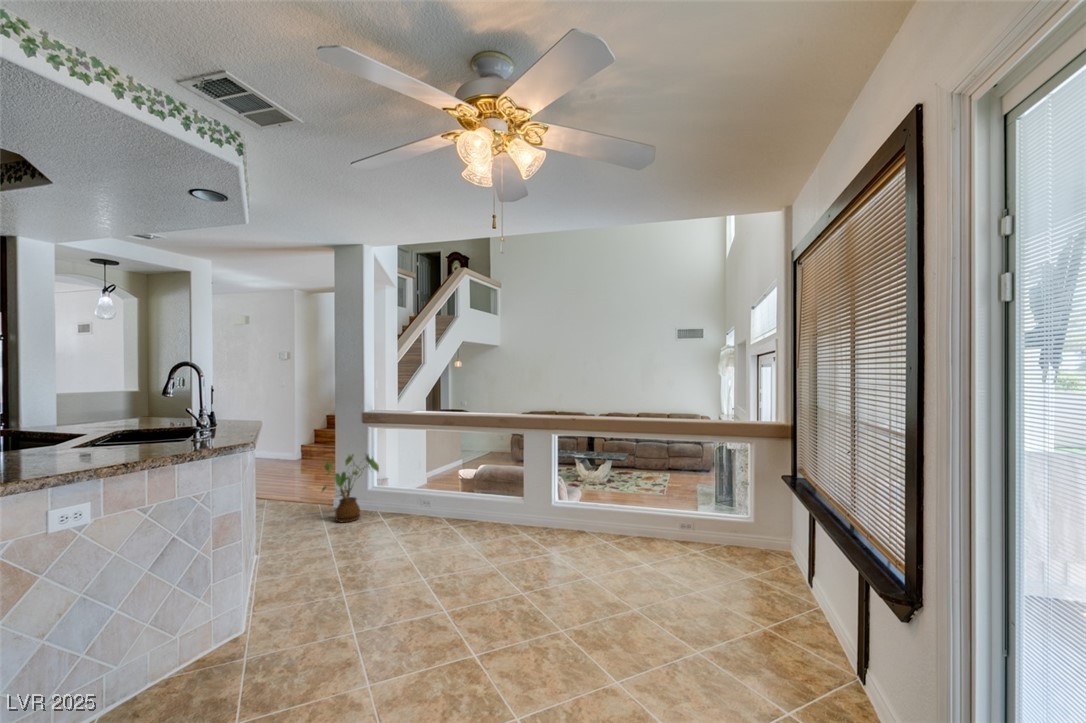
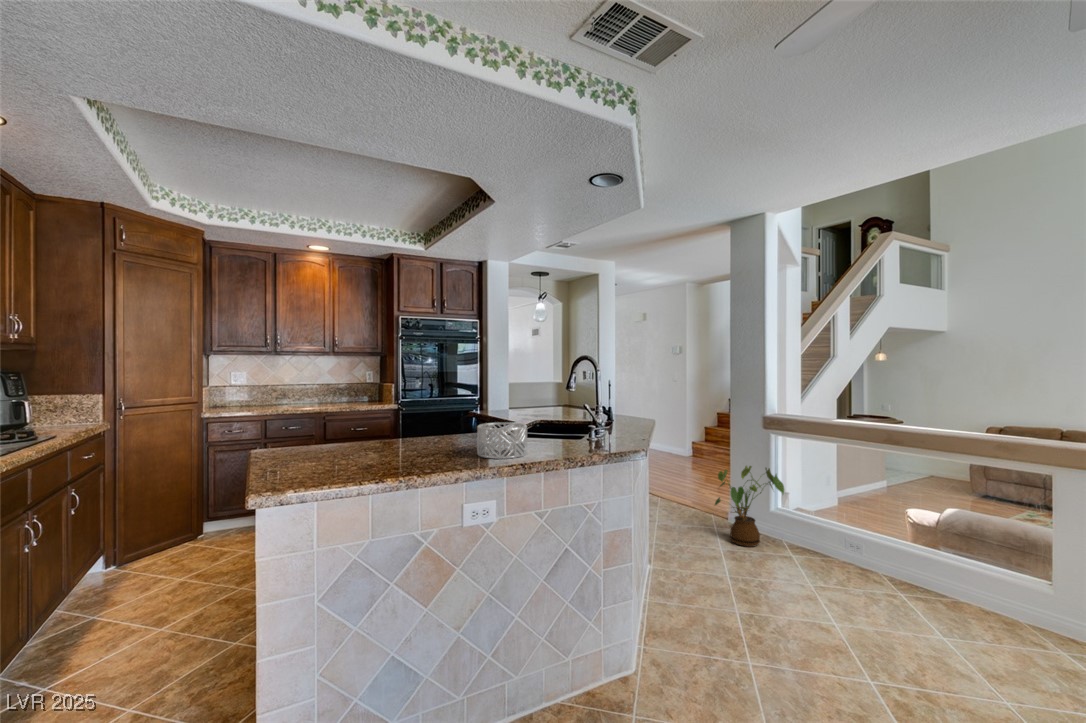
decorative bowl: none [45,429,117,468] -> present [477,422,527,459]

